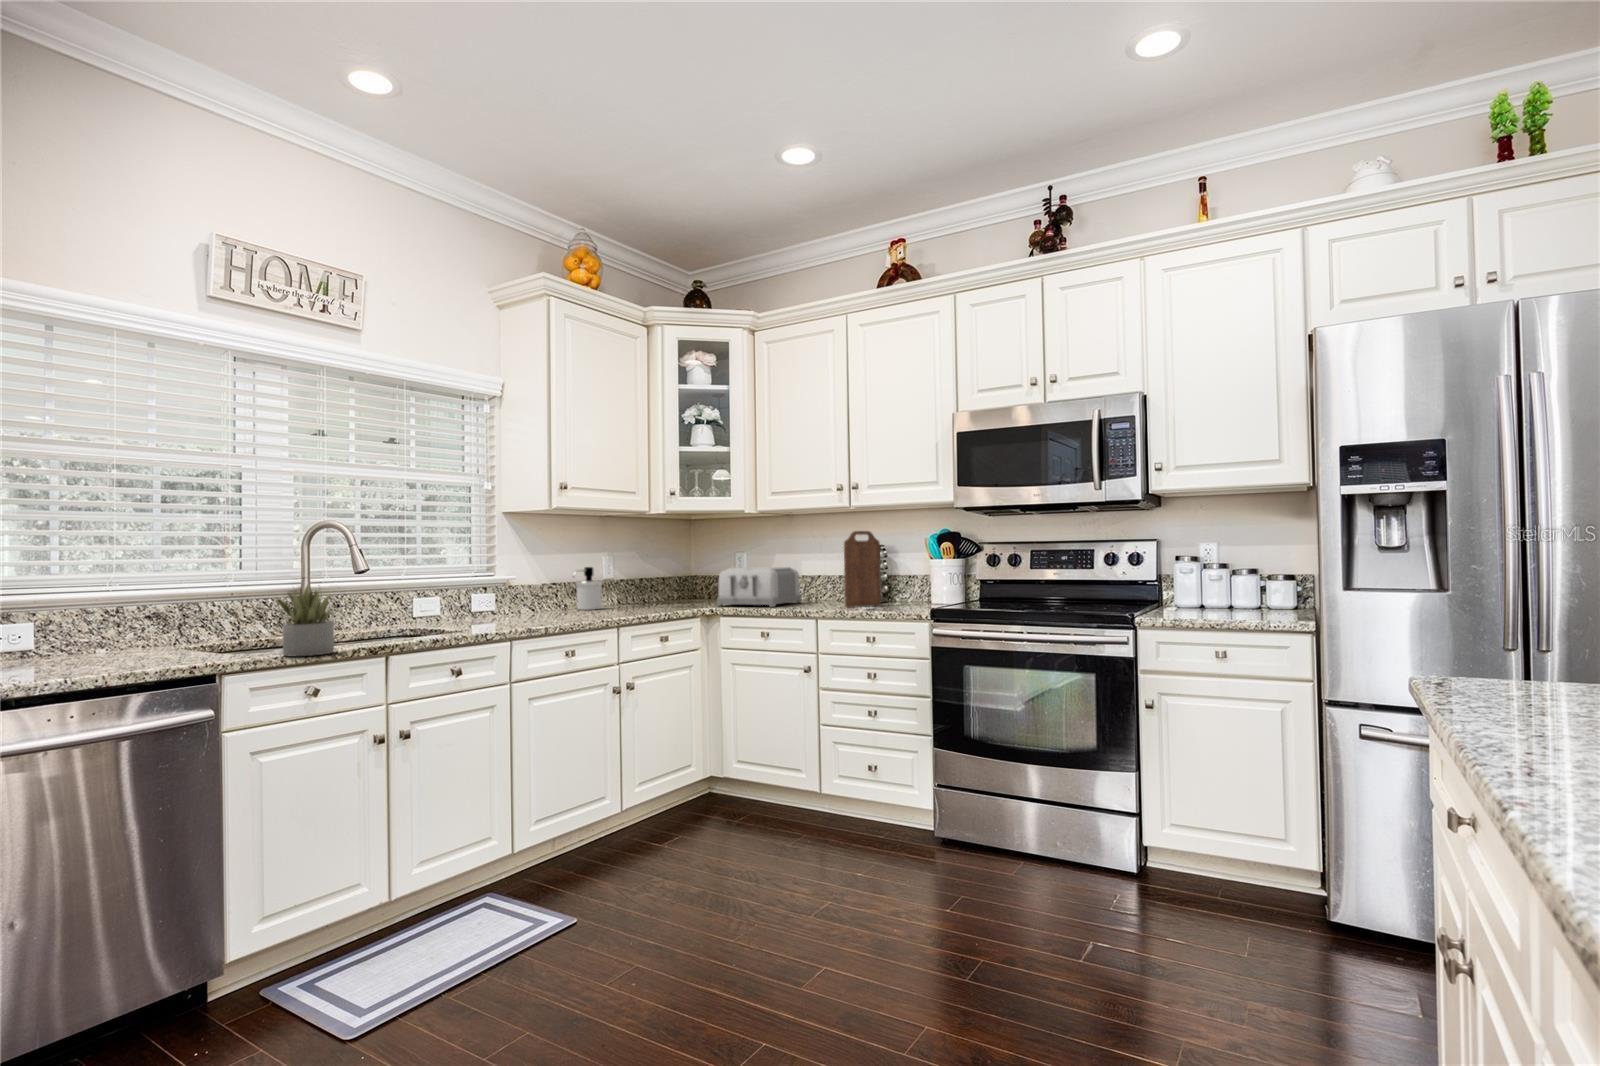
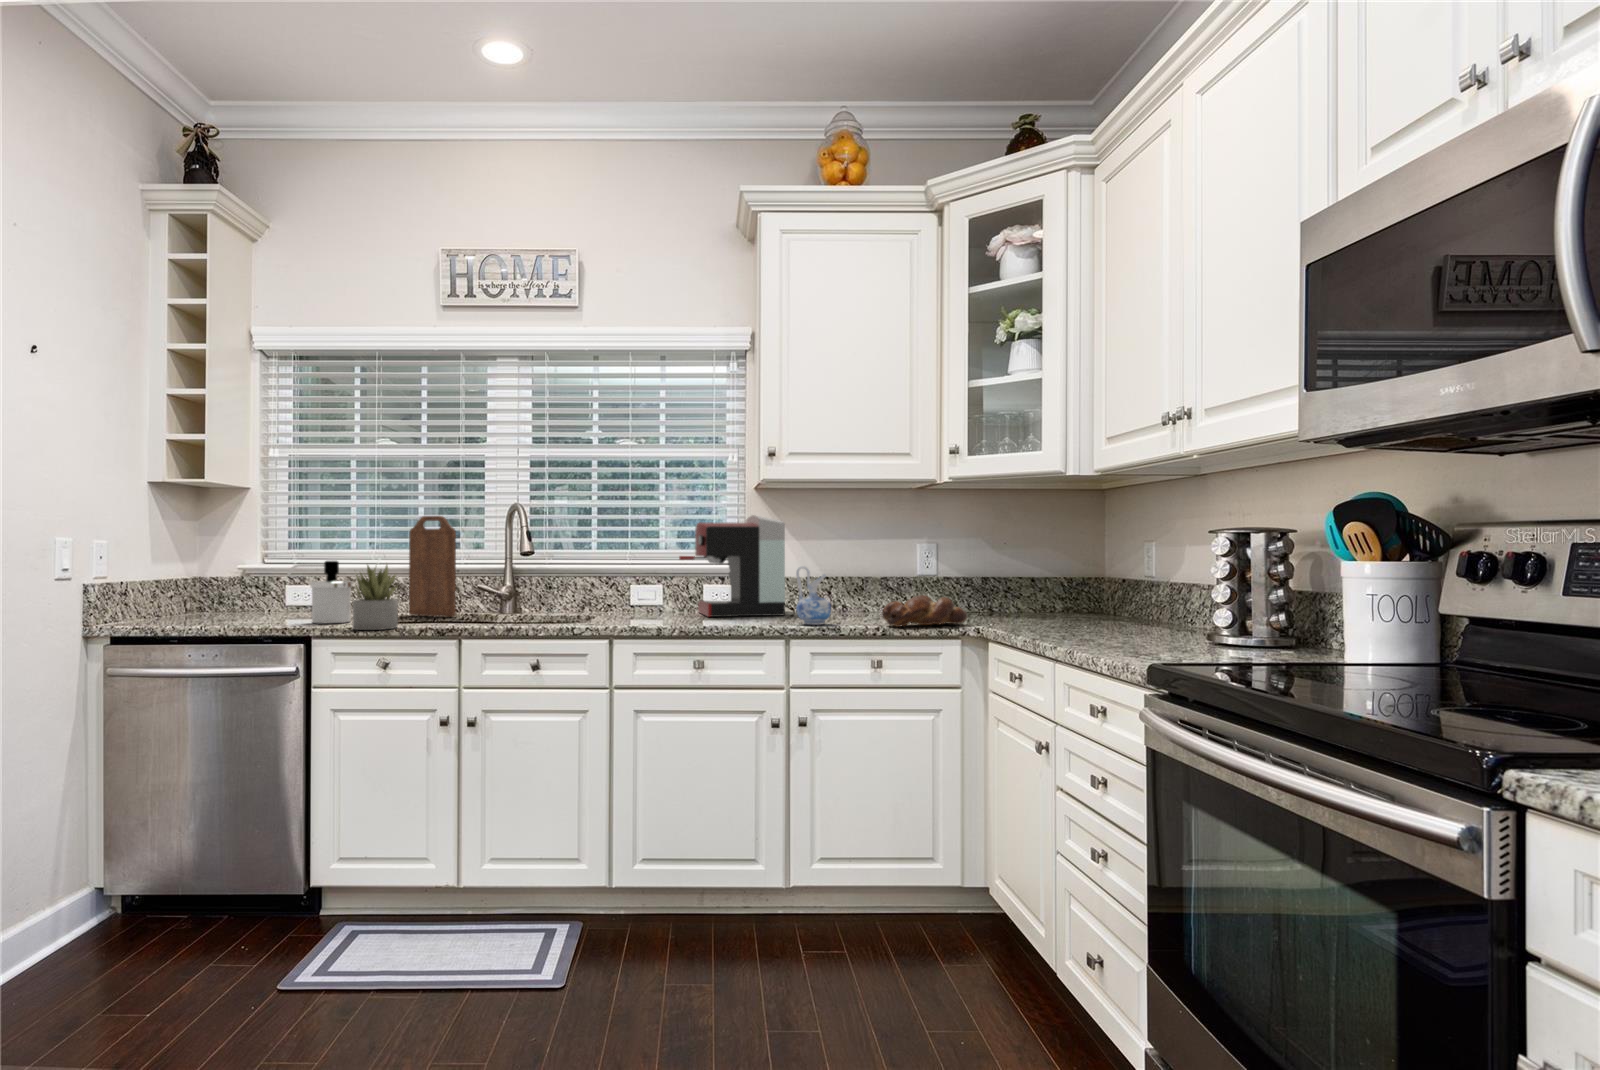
cutting board: present [844,531,881,607] -> present [409,516,456,617]
coffee maker: none [461,535,553,620] -> present [679,515,785,617]
soap dispenser: present [573,567,602,610] -> present [287,561,352,624]
toaster: present [717,567,802,607] -> none [1009,565,1156,632]
ceramic pitcher: none [613,573,639,616] -> present [796,566,831,625]
bread loaf: none [666,591,709,612] -> present [882,595,967,627]

